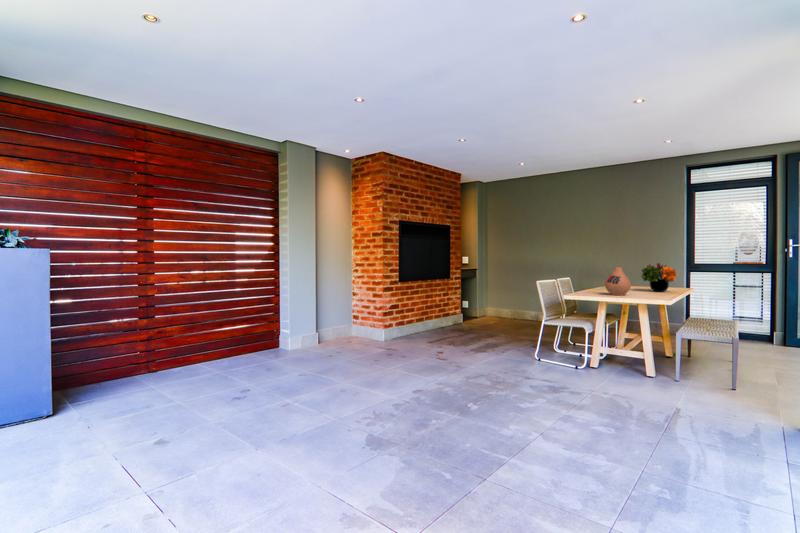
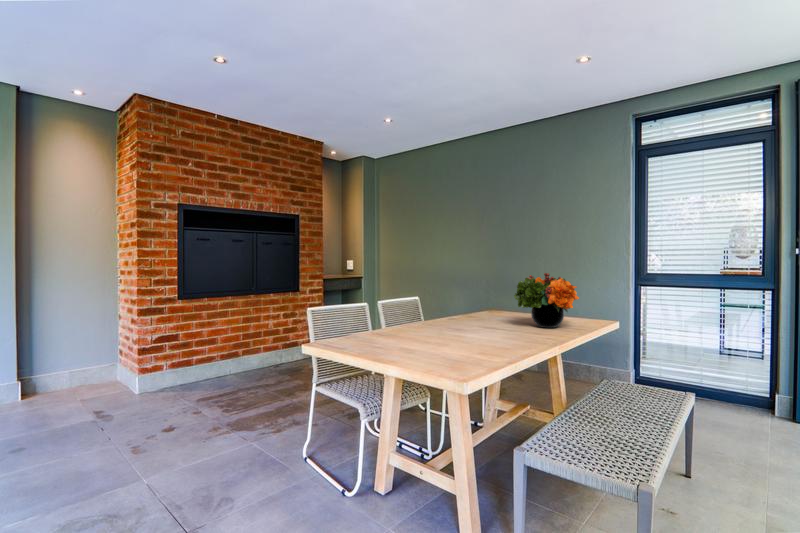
vase: present [605,267,631,295] -> none [417,281,469,340]

